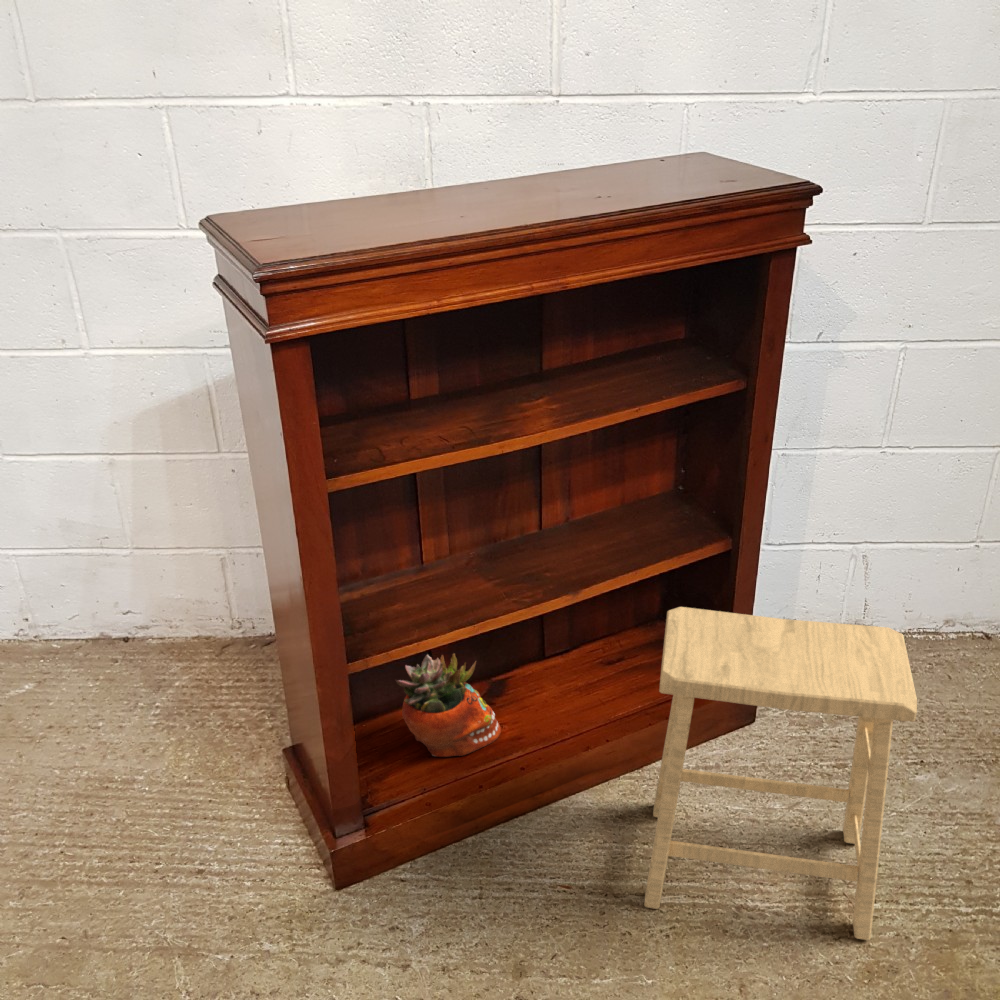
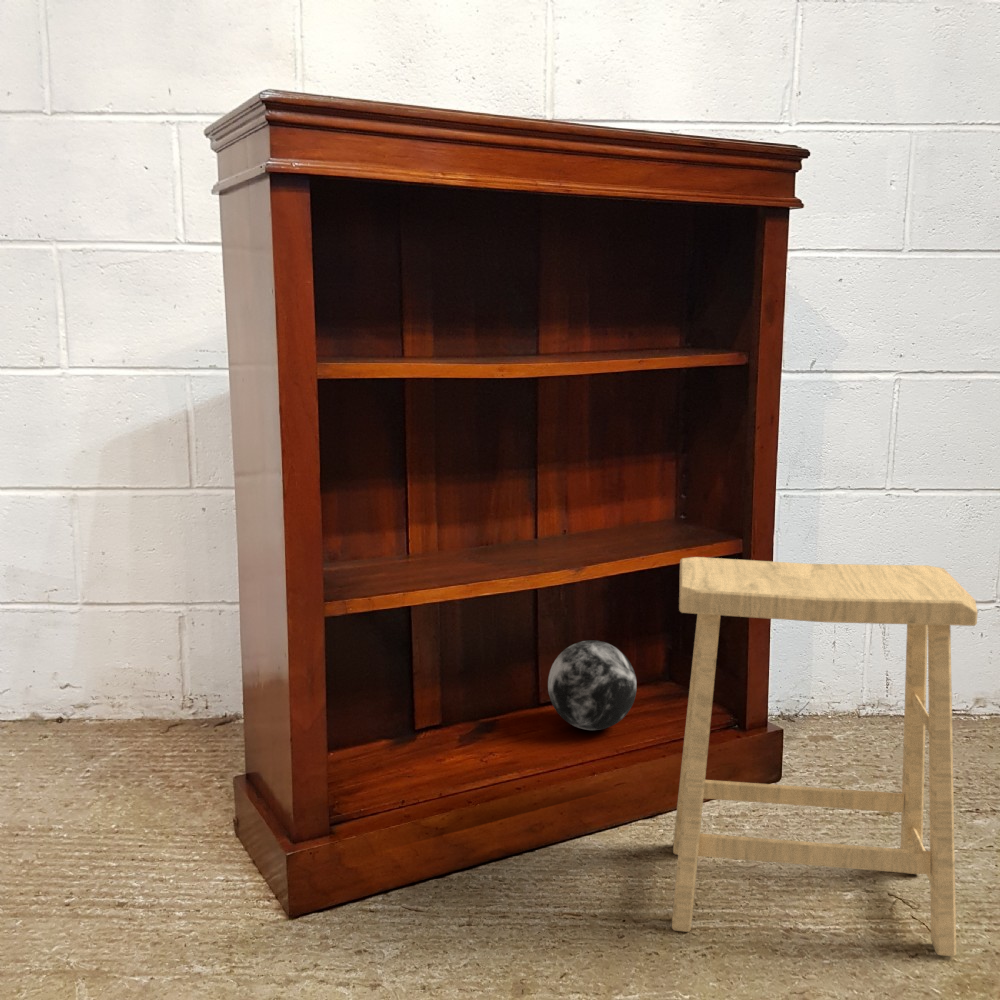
decorative orb: none [553,612,631,691] -> present [548,640,637,730]
succulent planter: present [396,654,501,757] -> none [370,660,491,782]

